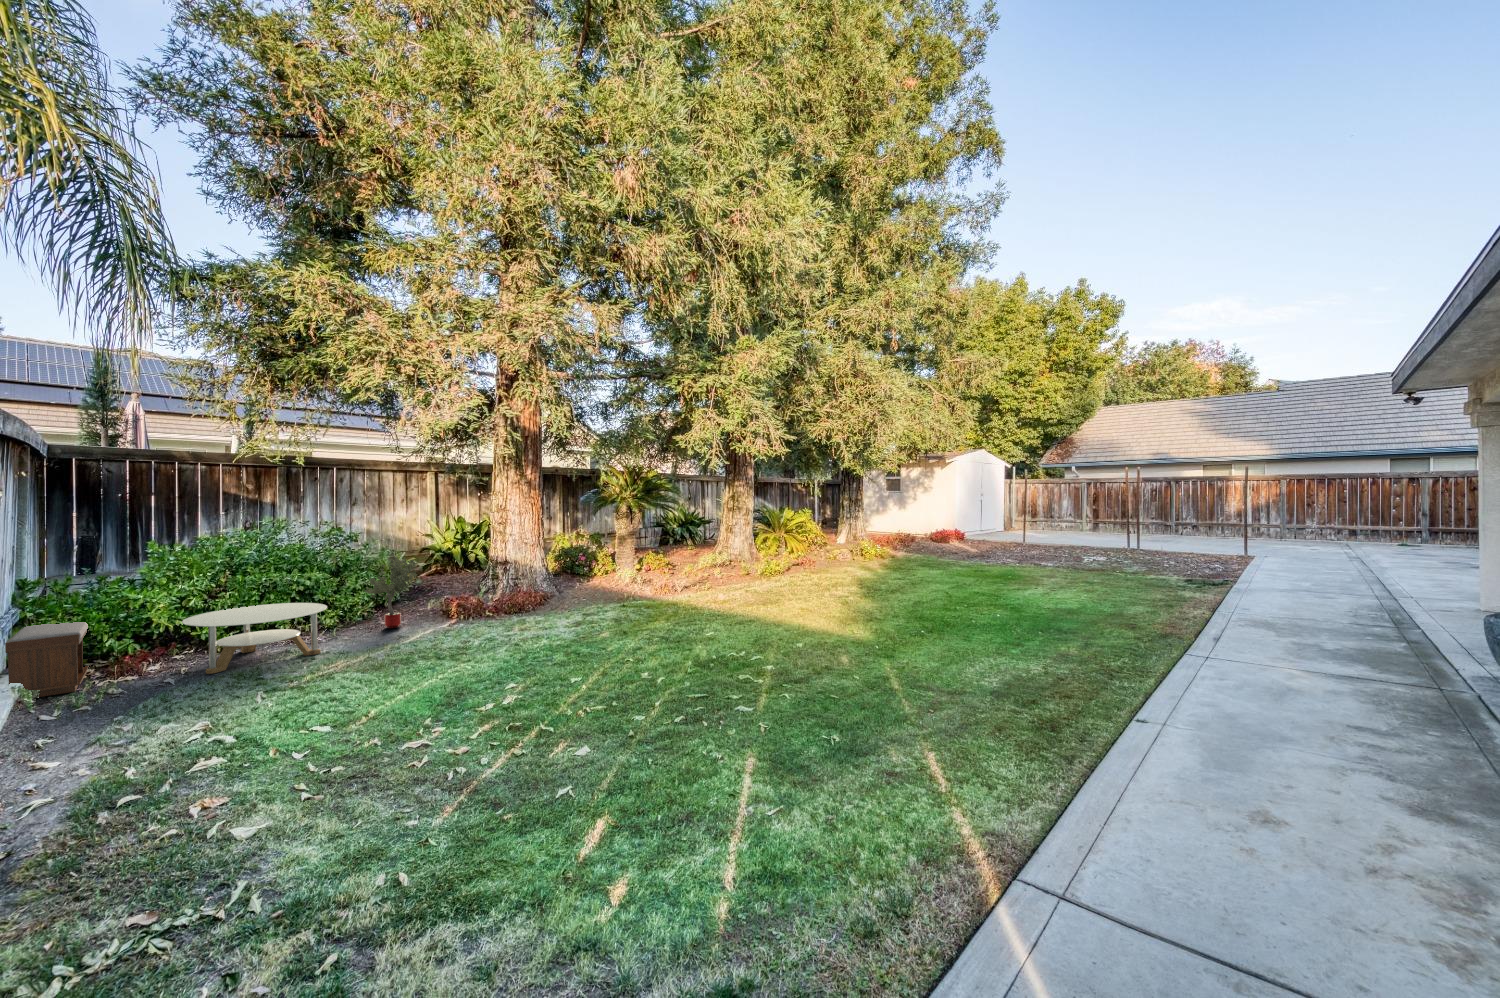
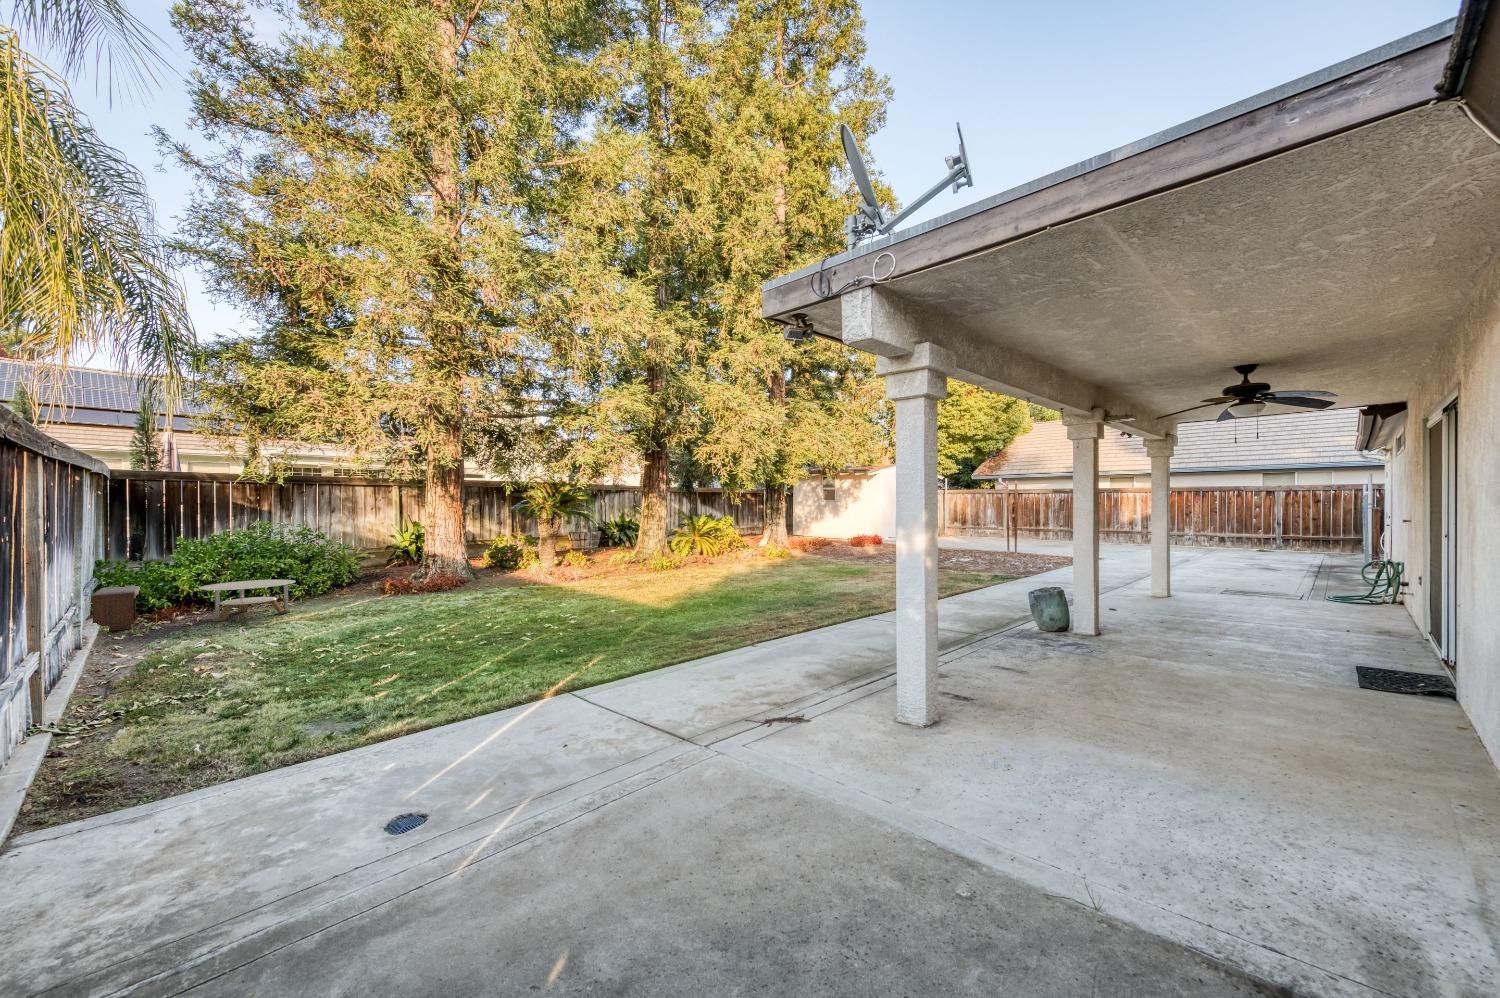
potted tree: present [365,553,417,628] -> none [325,547,366,600]

